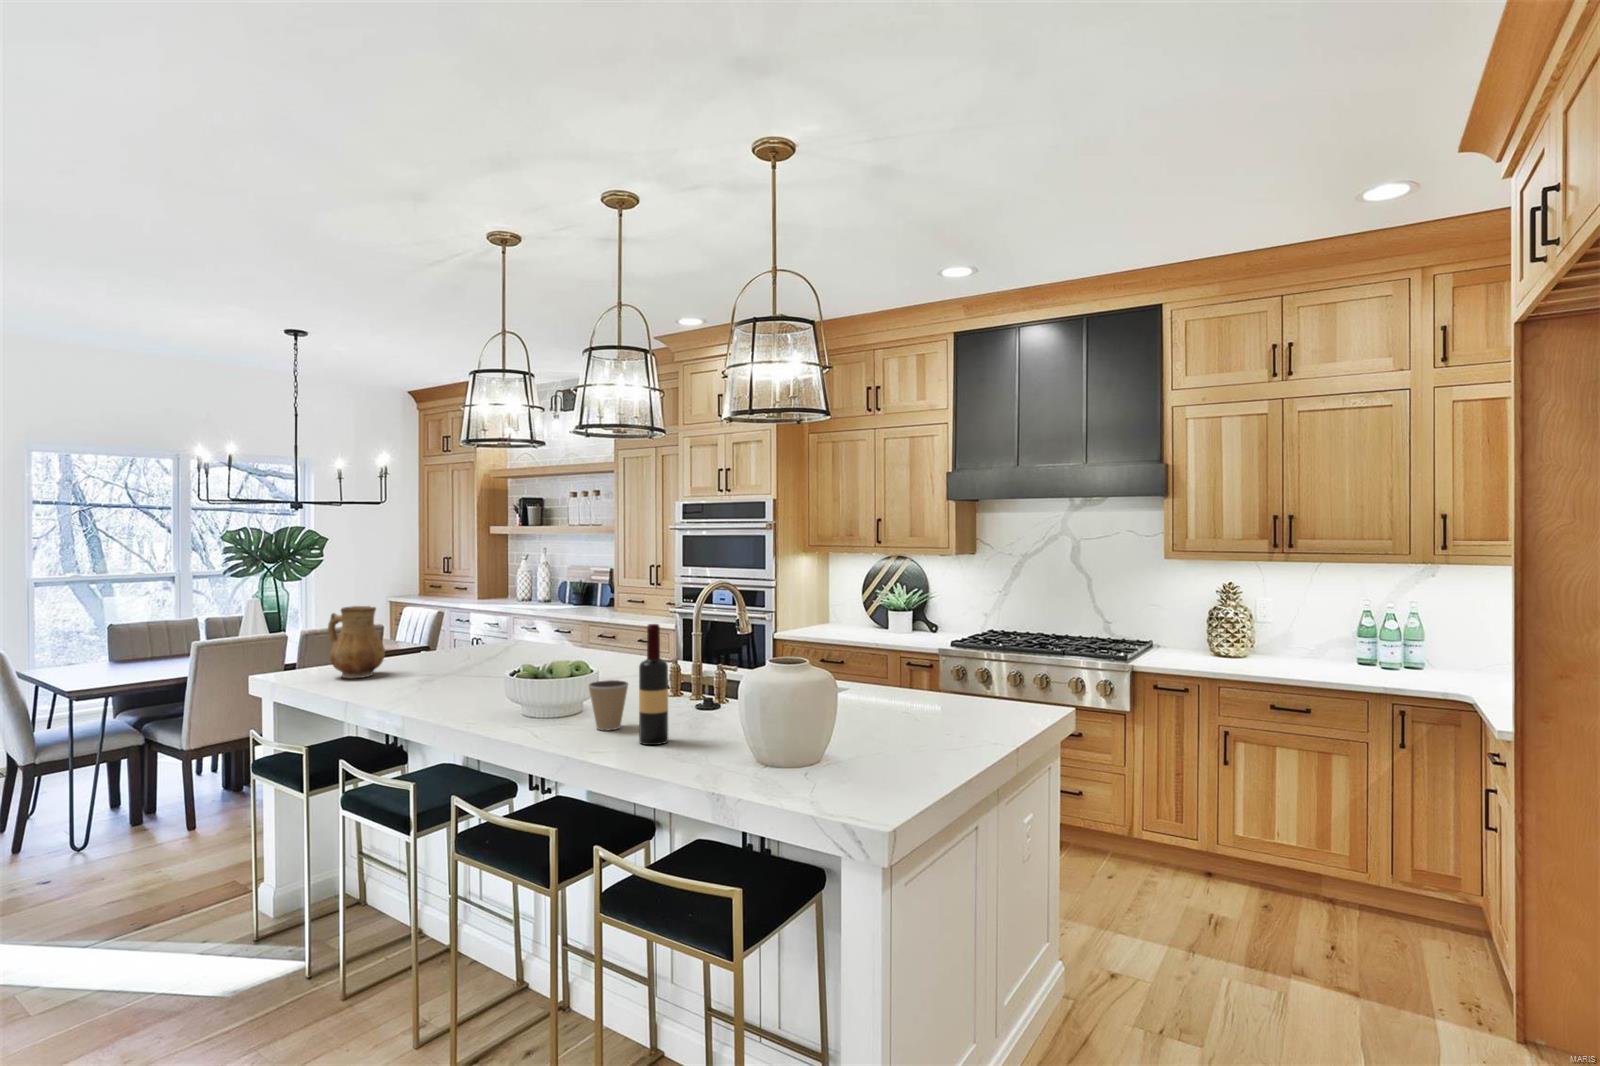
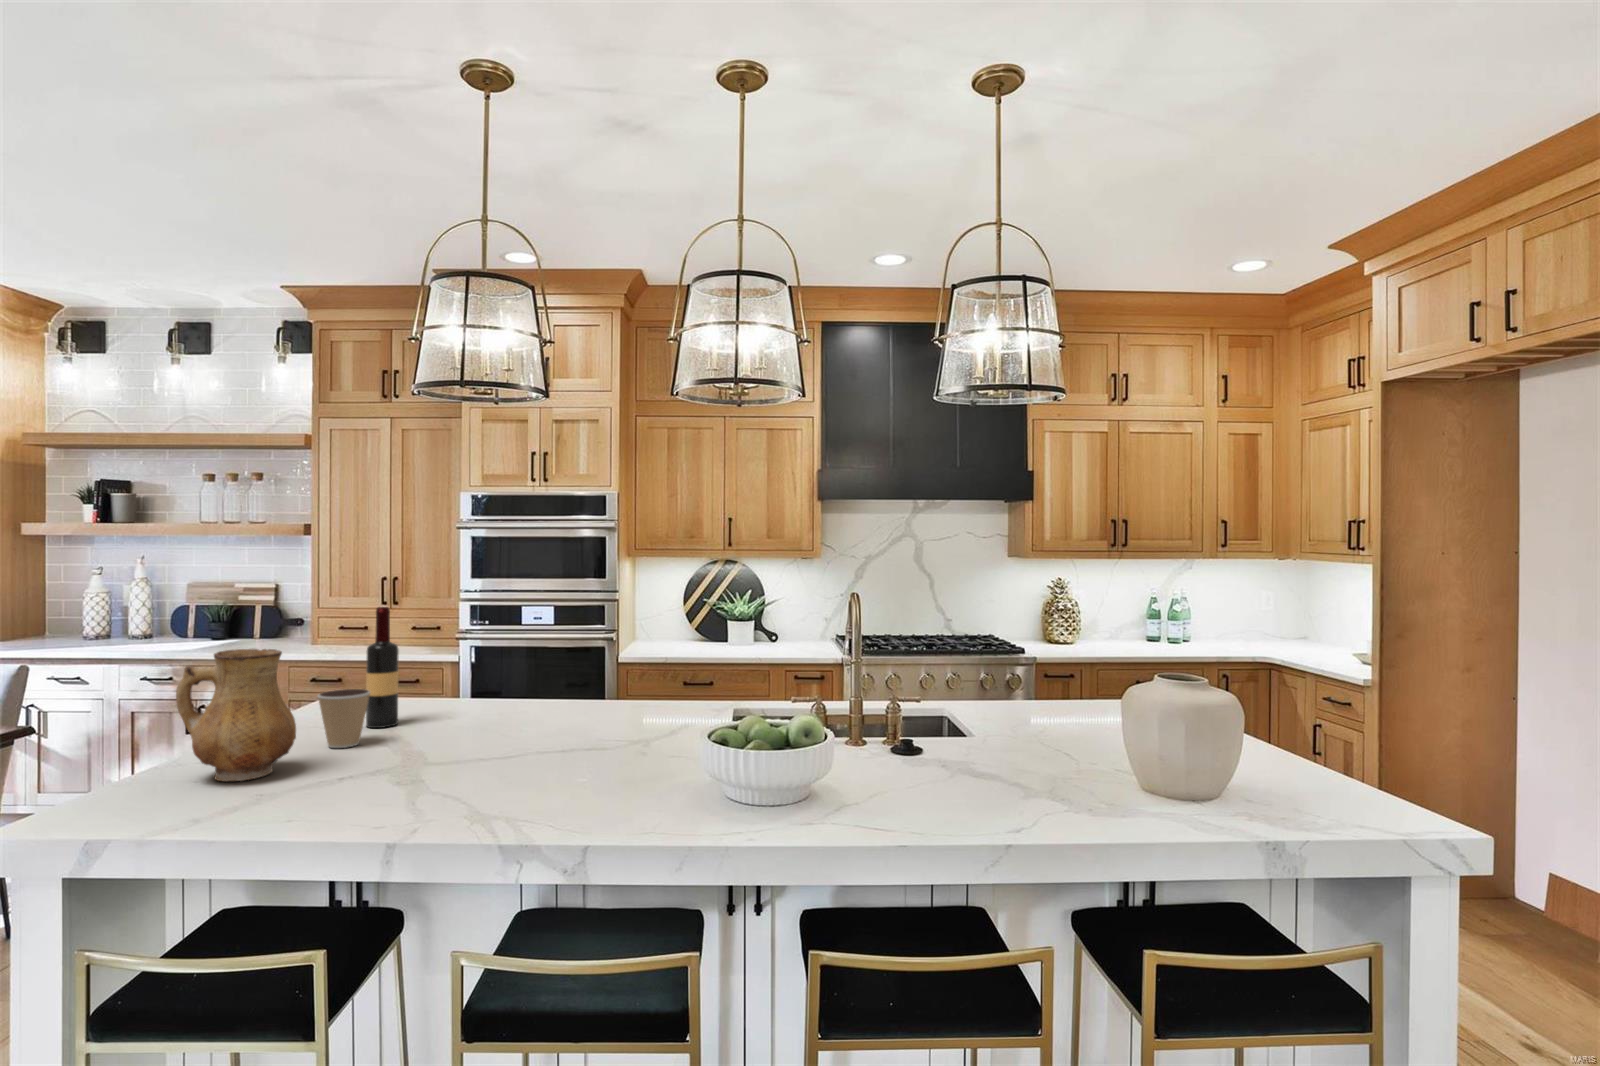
wine bottle: present [639,624,668,745] -> present [366,607,399,728]
coffee cup: present [588,680,628,730] -> present [318,689,370,748]

